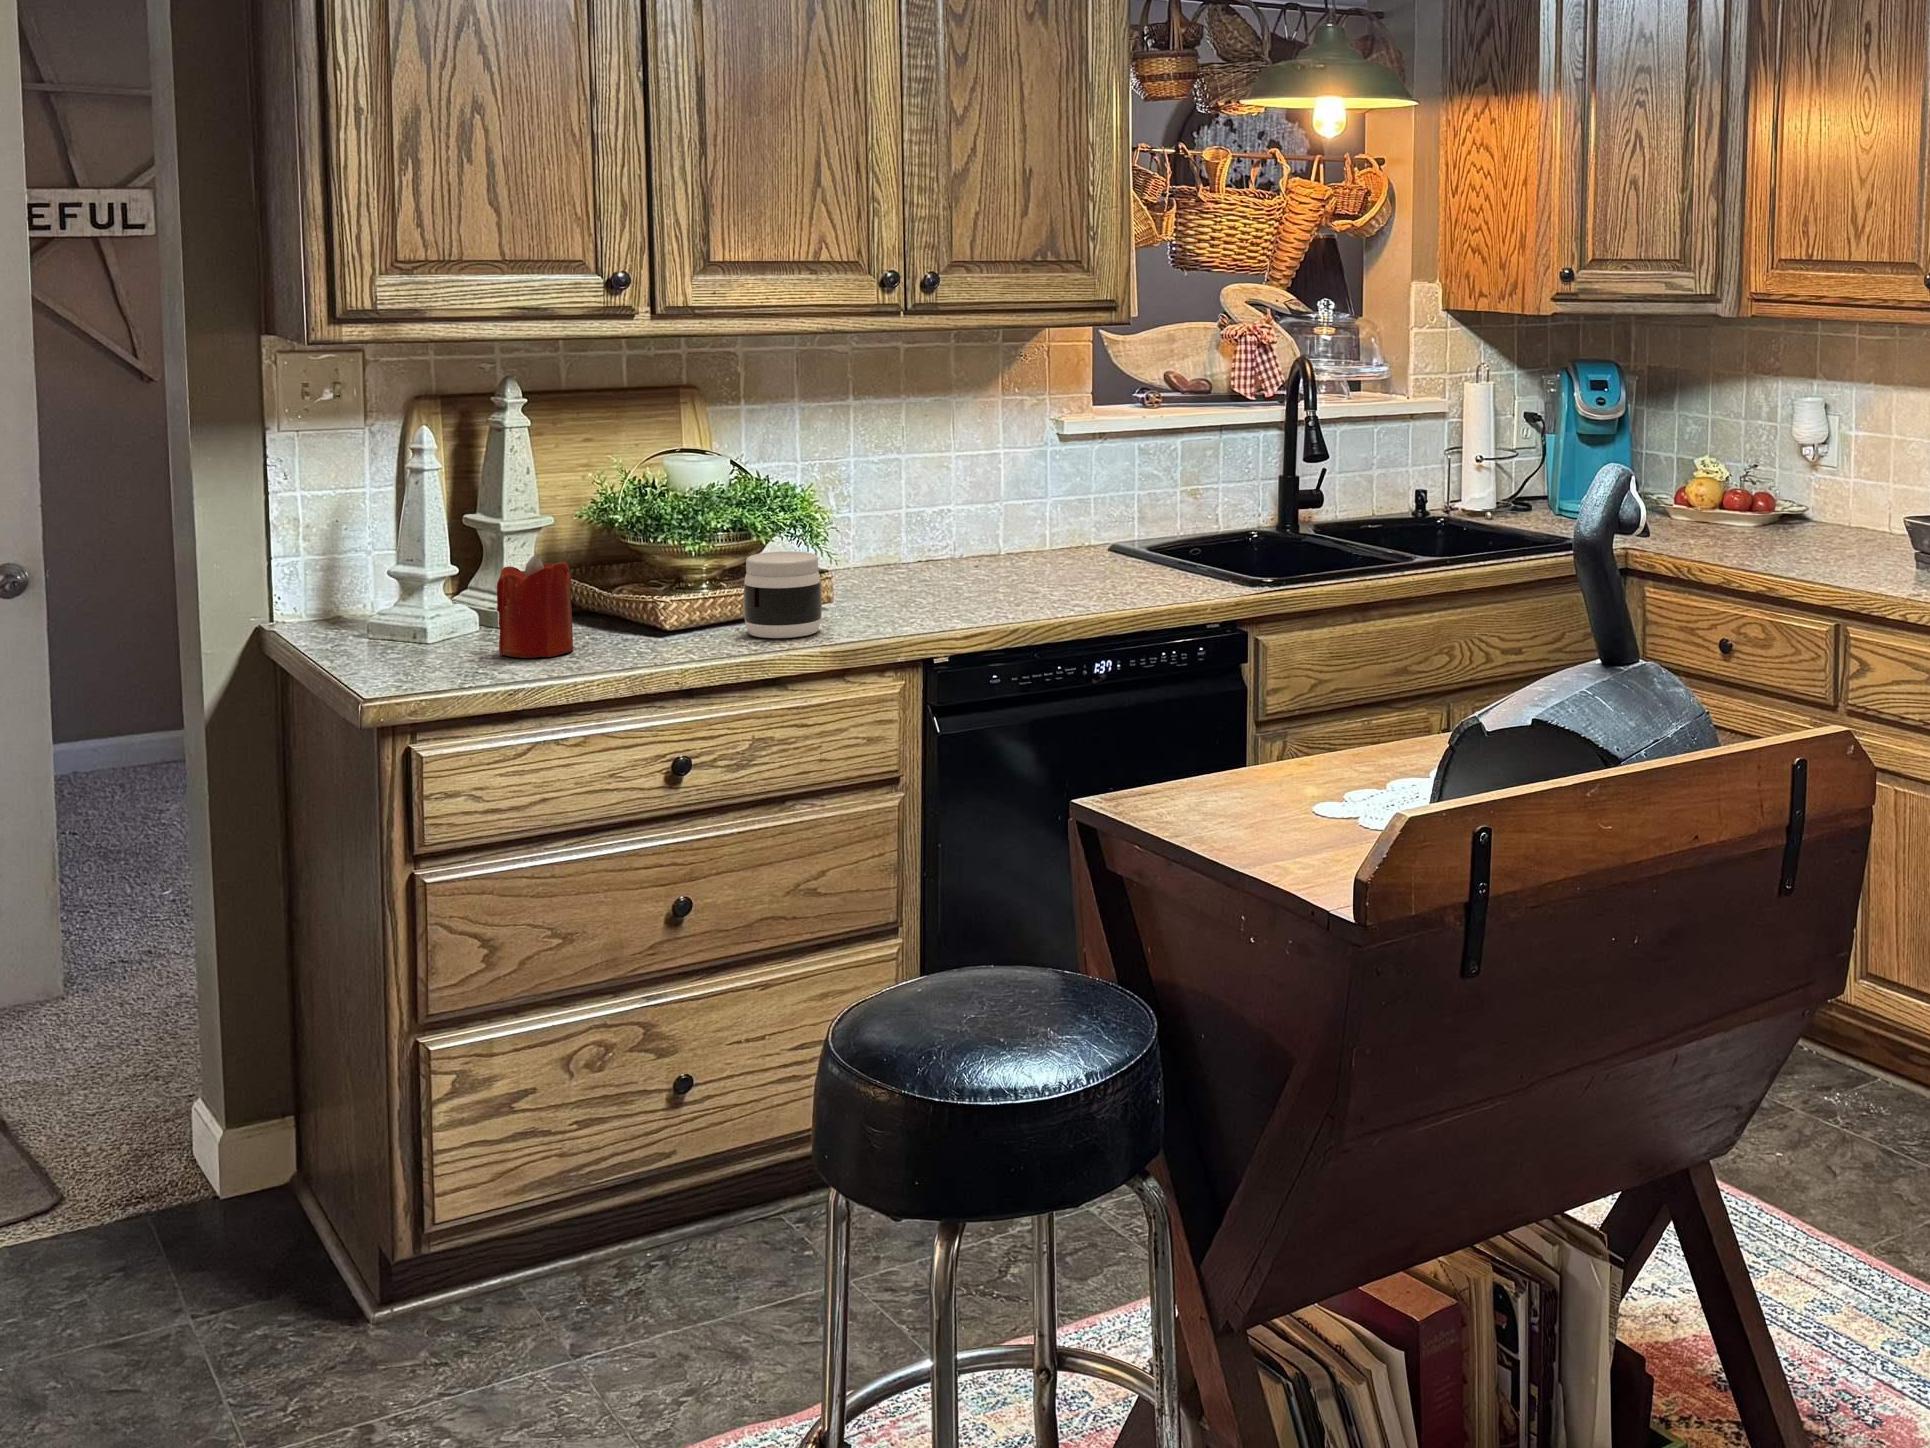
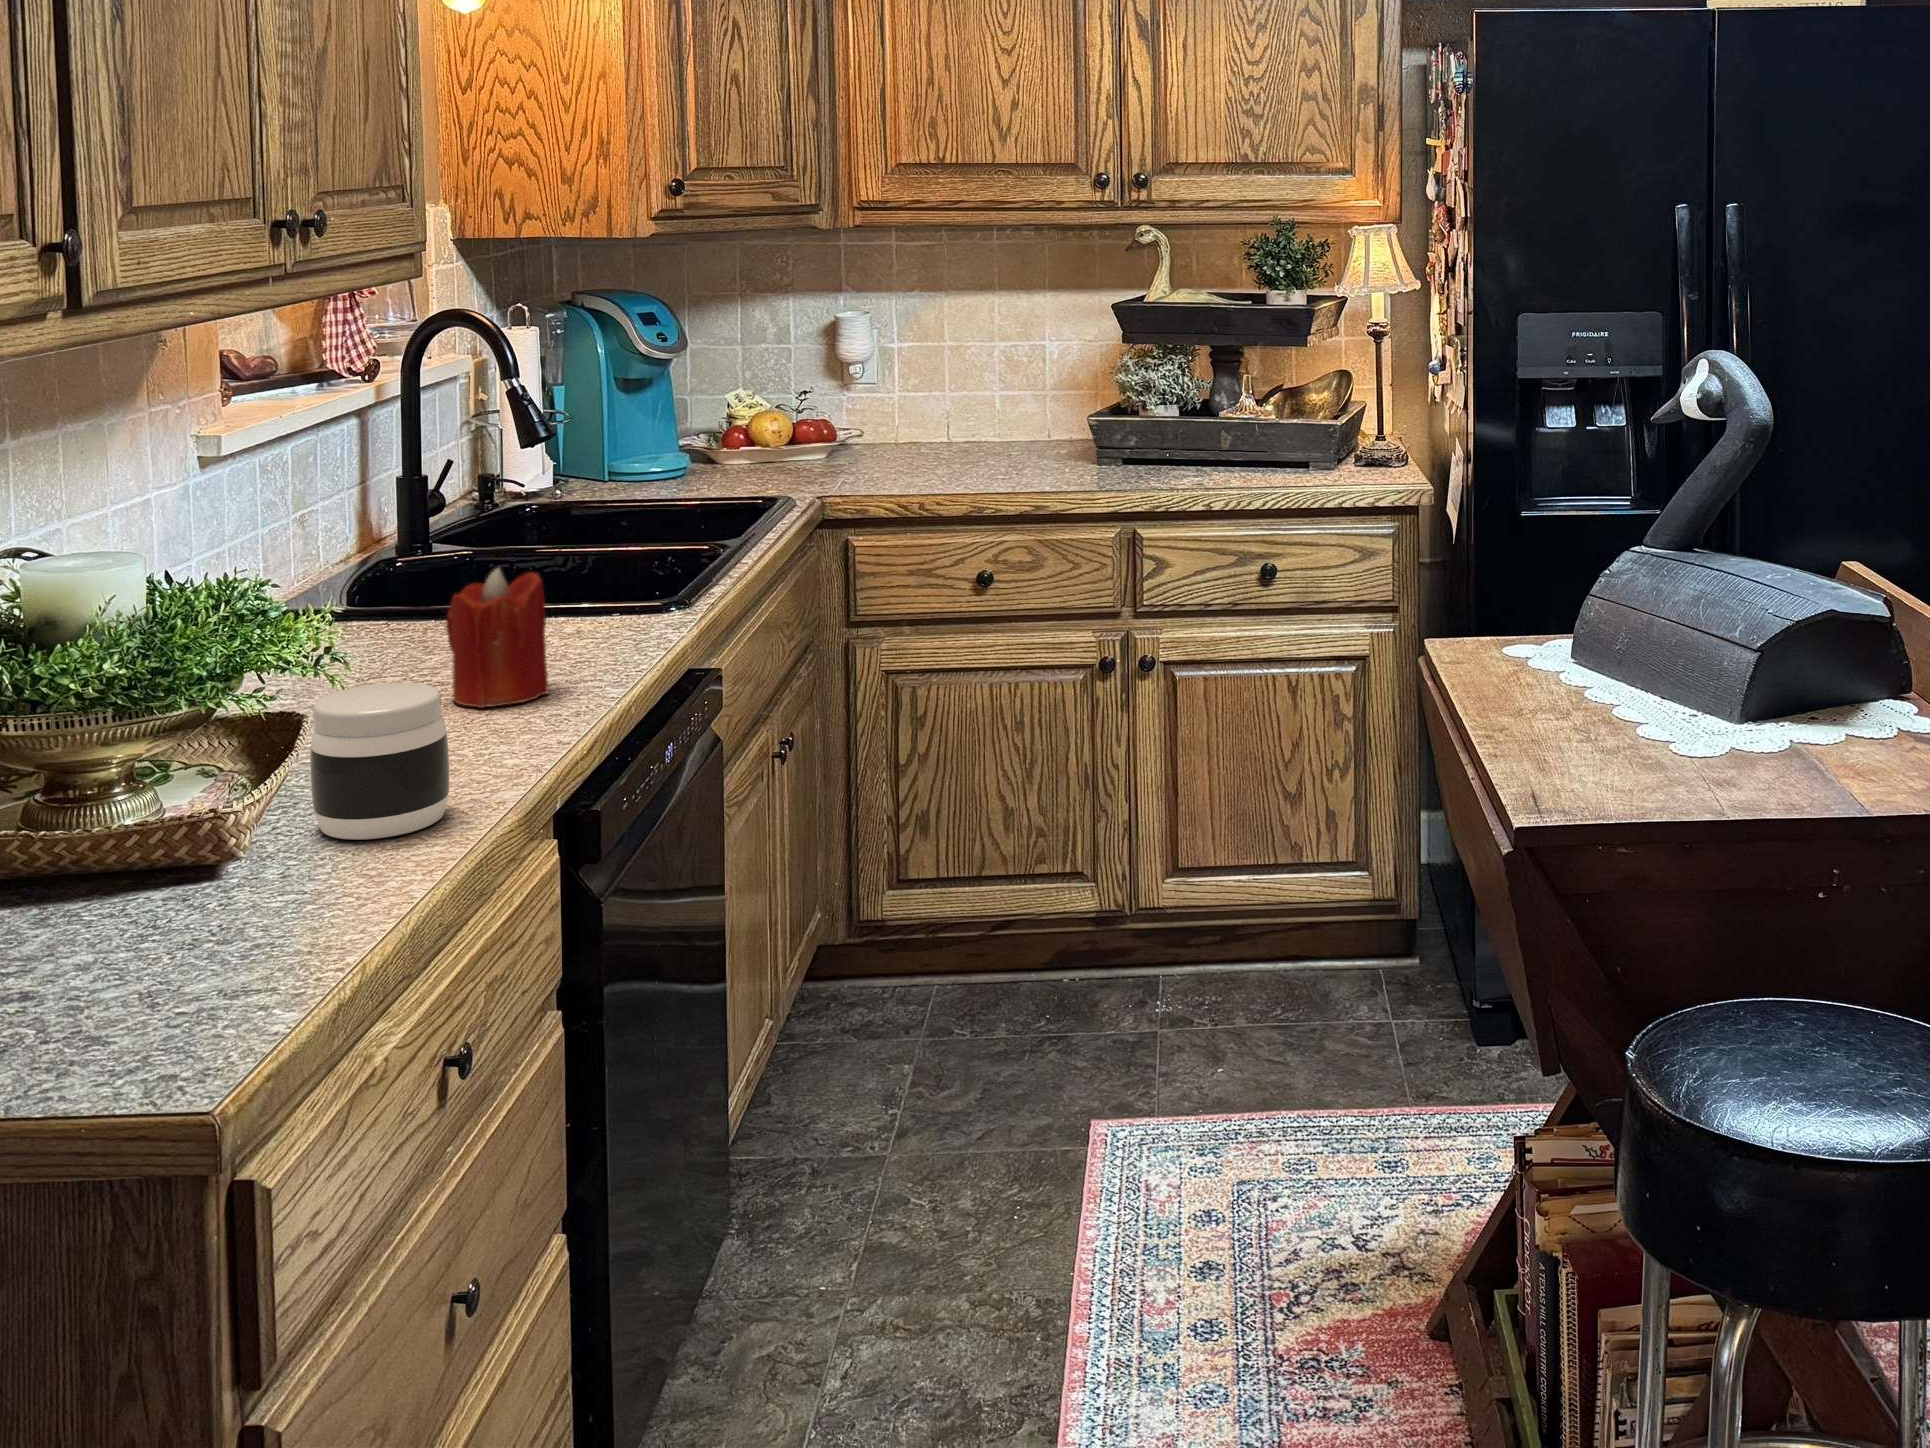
candle: present [497,553,573,658] -> present [446,568,548,708]

